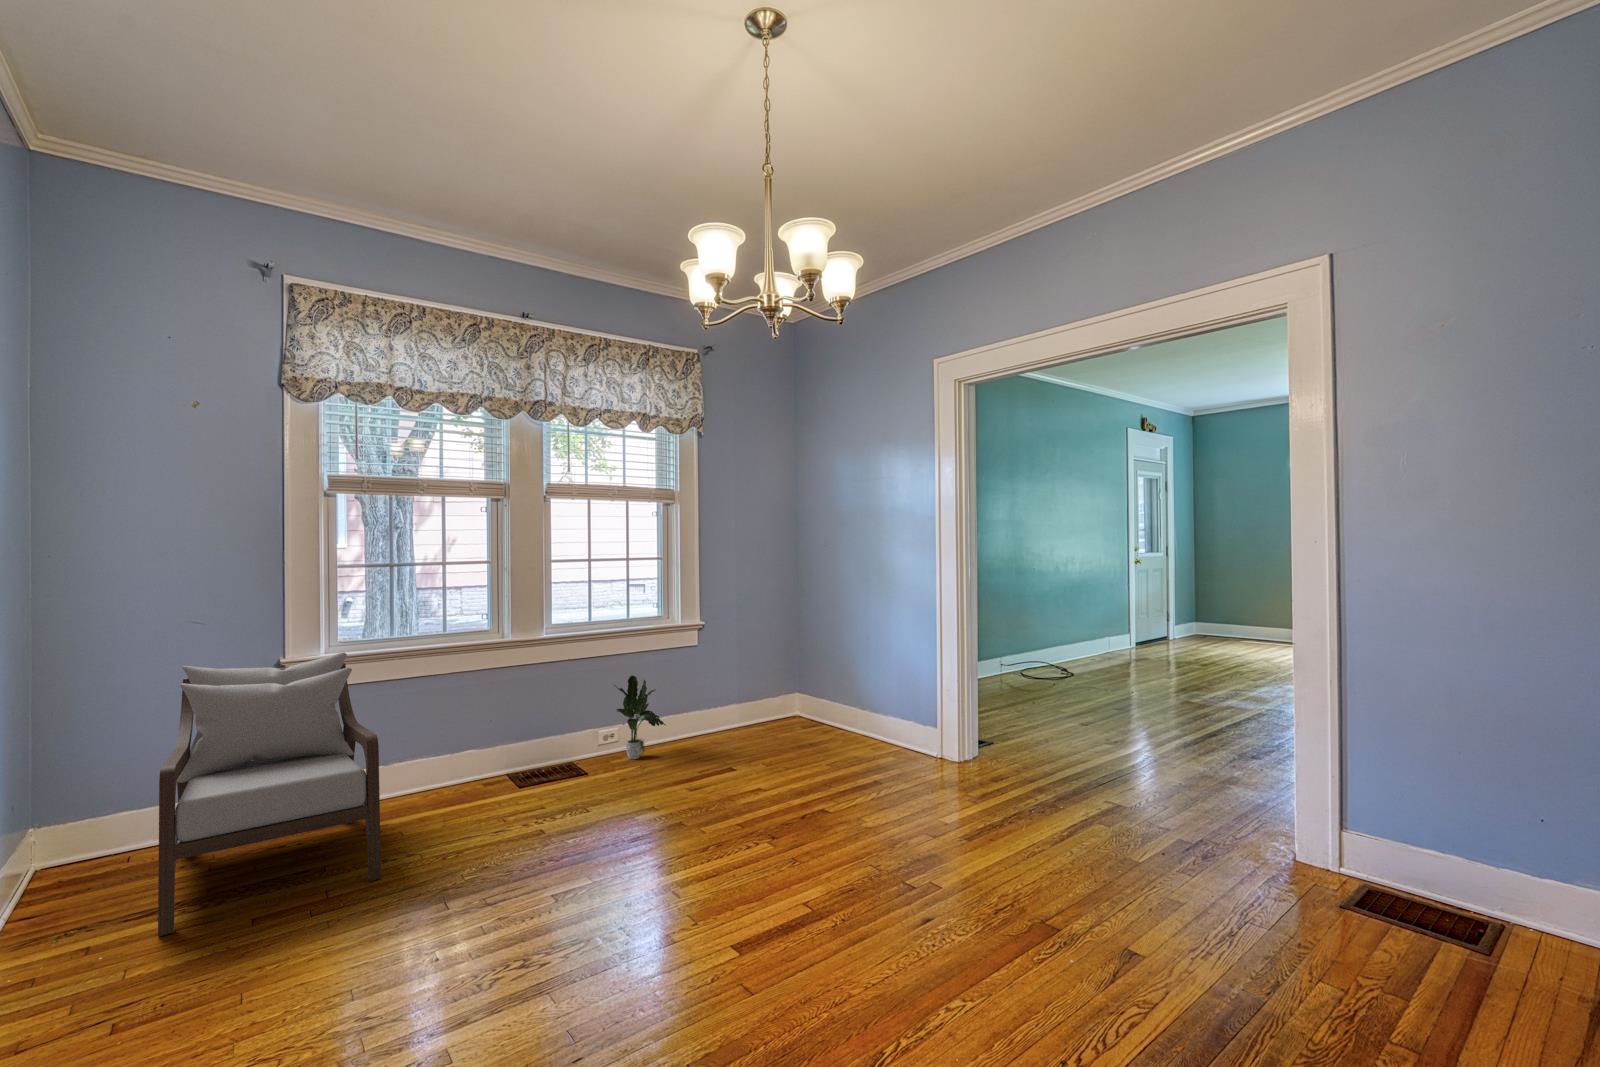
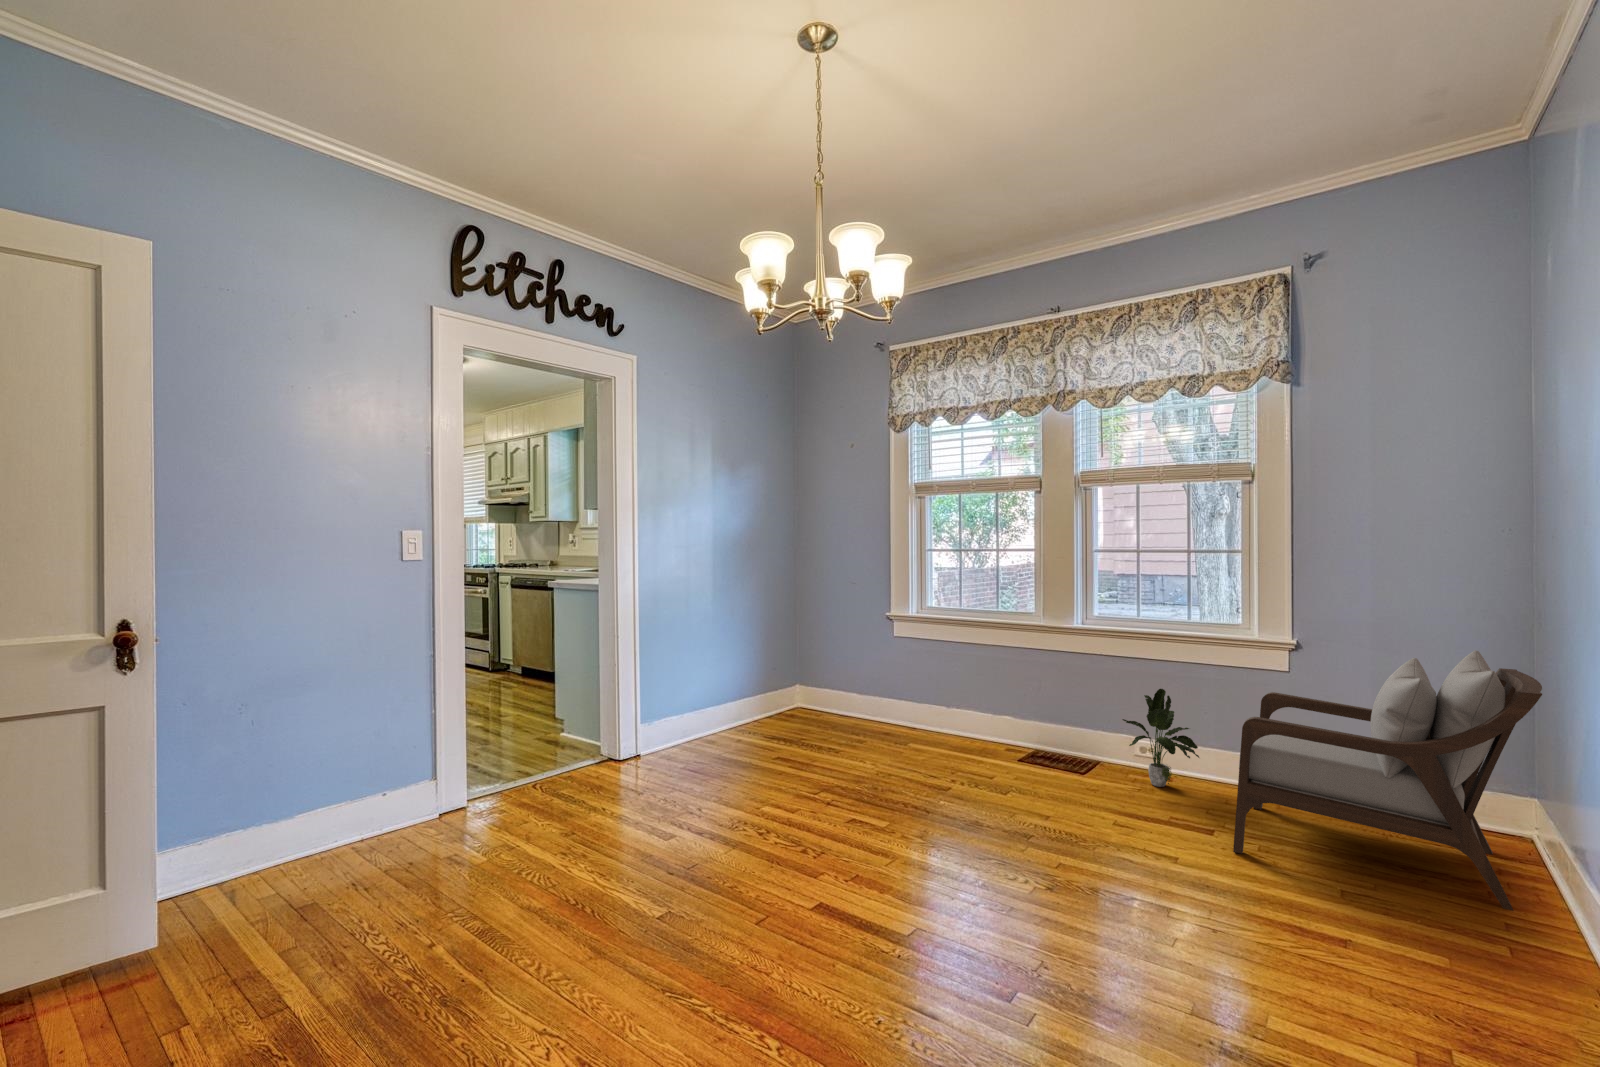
armchair: present [158,653,381,936] -> present [1233,650,1542,910]

